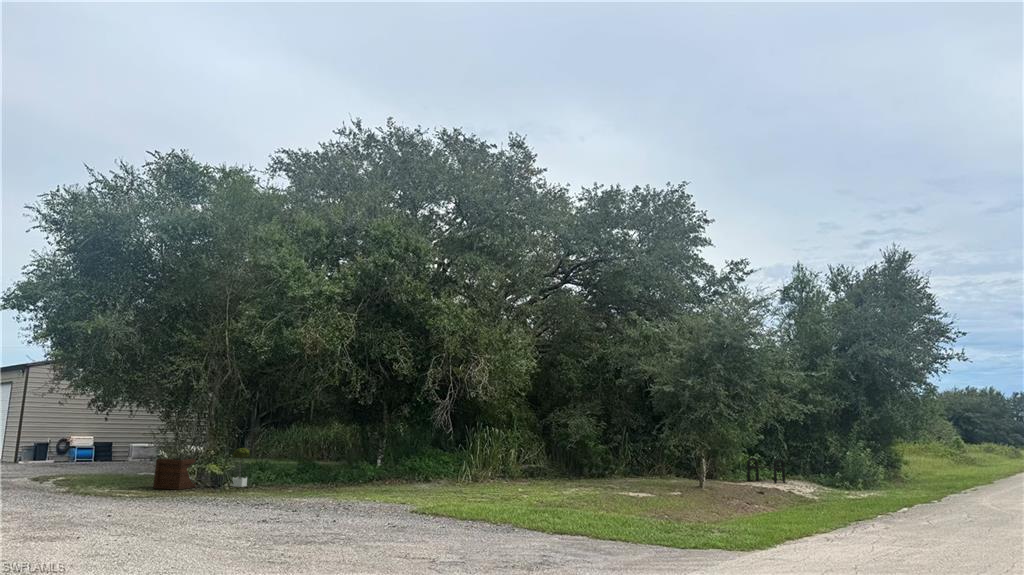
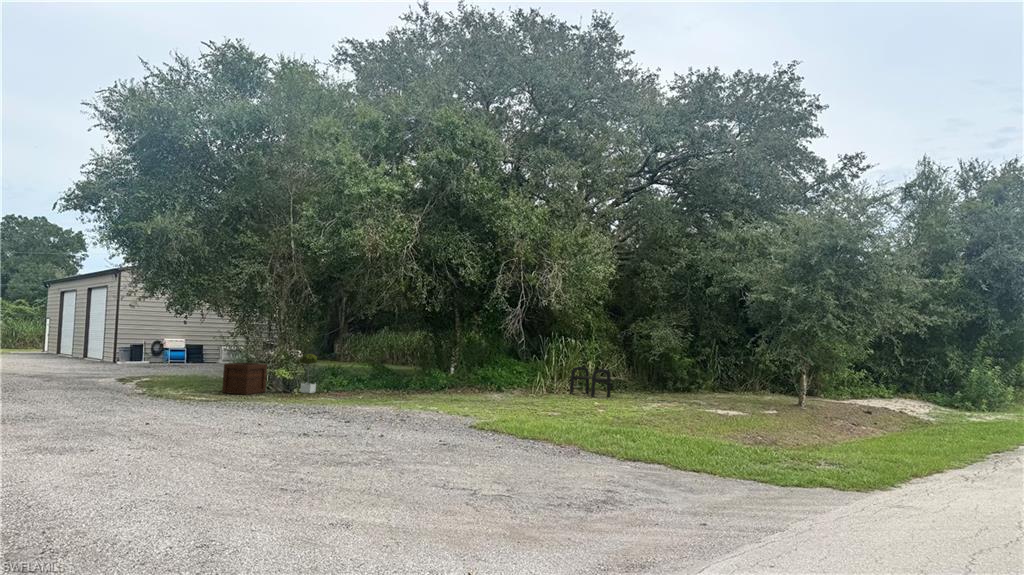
bench: present [747,458,785,483] -> present [570,367,611,397]

